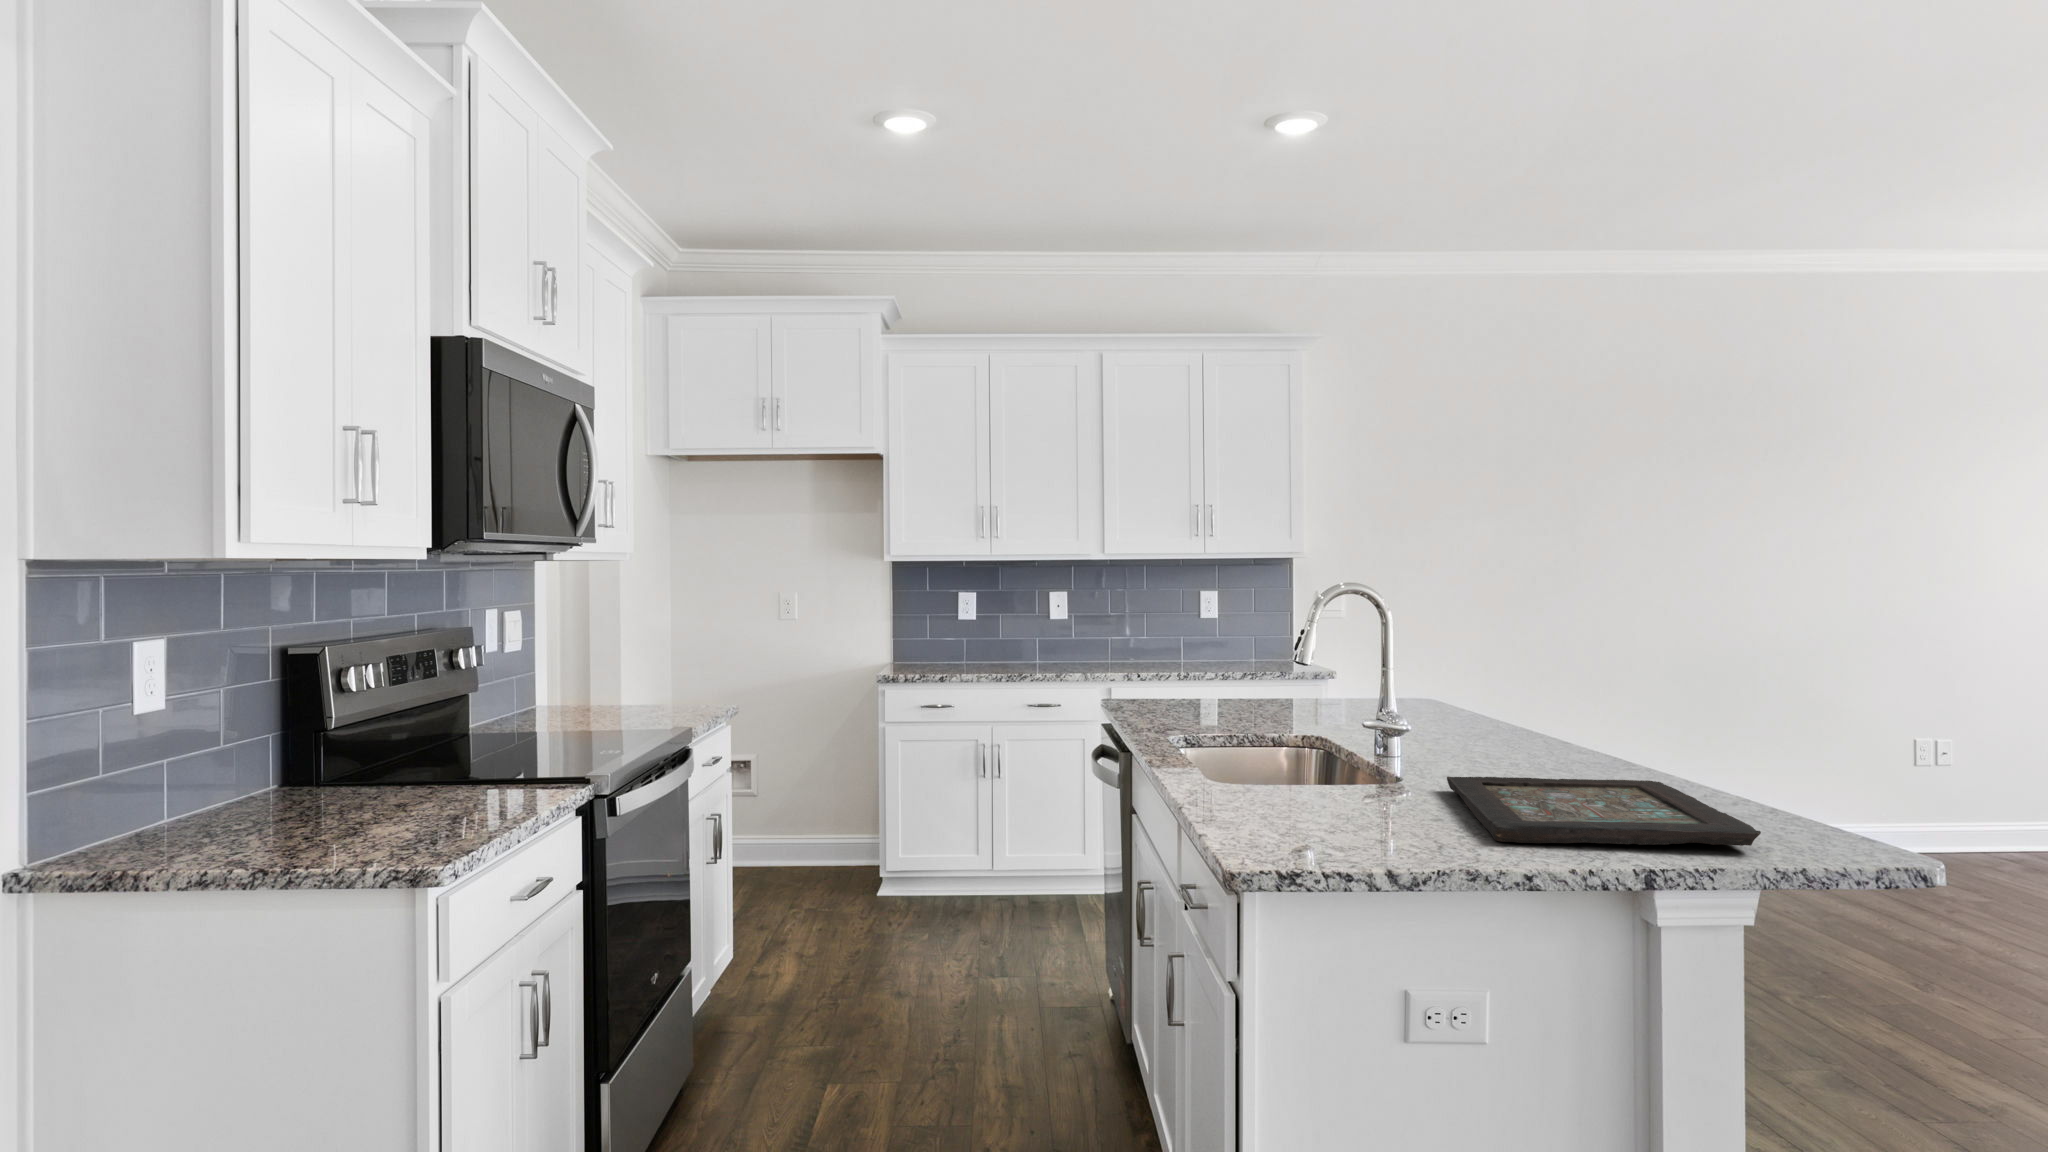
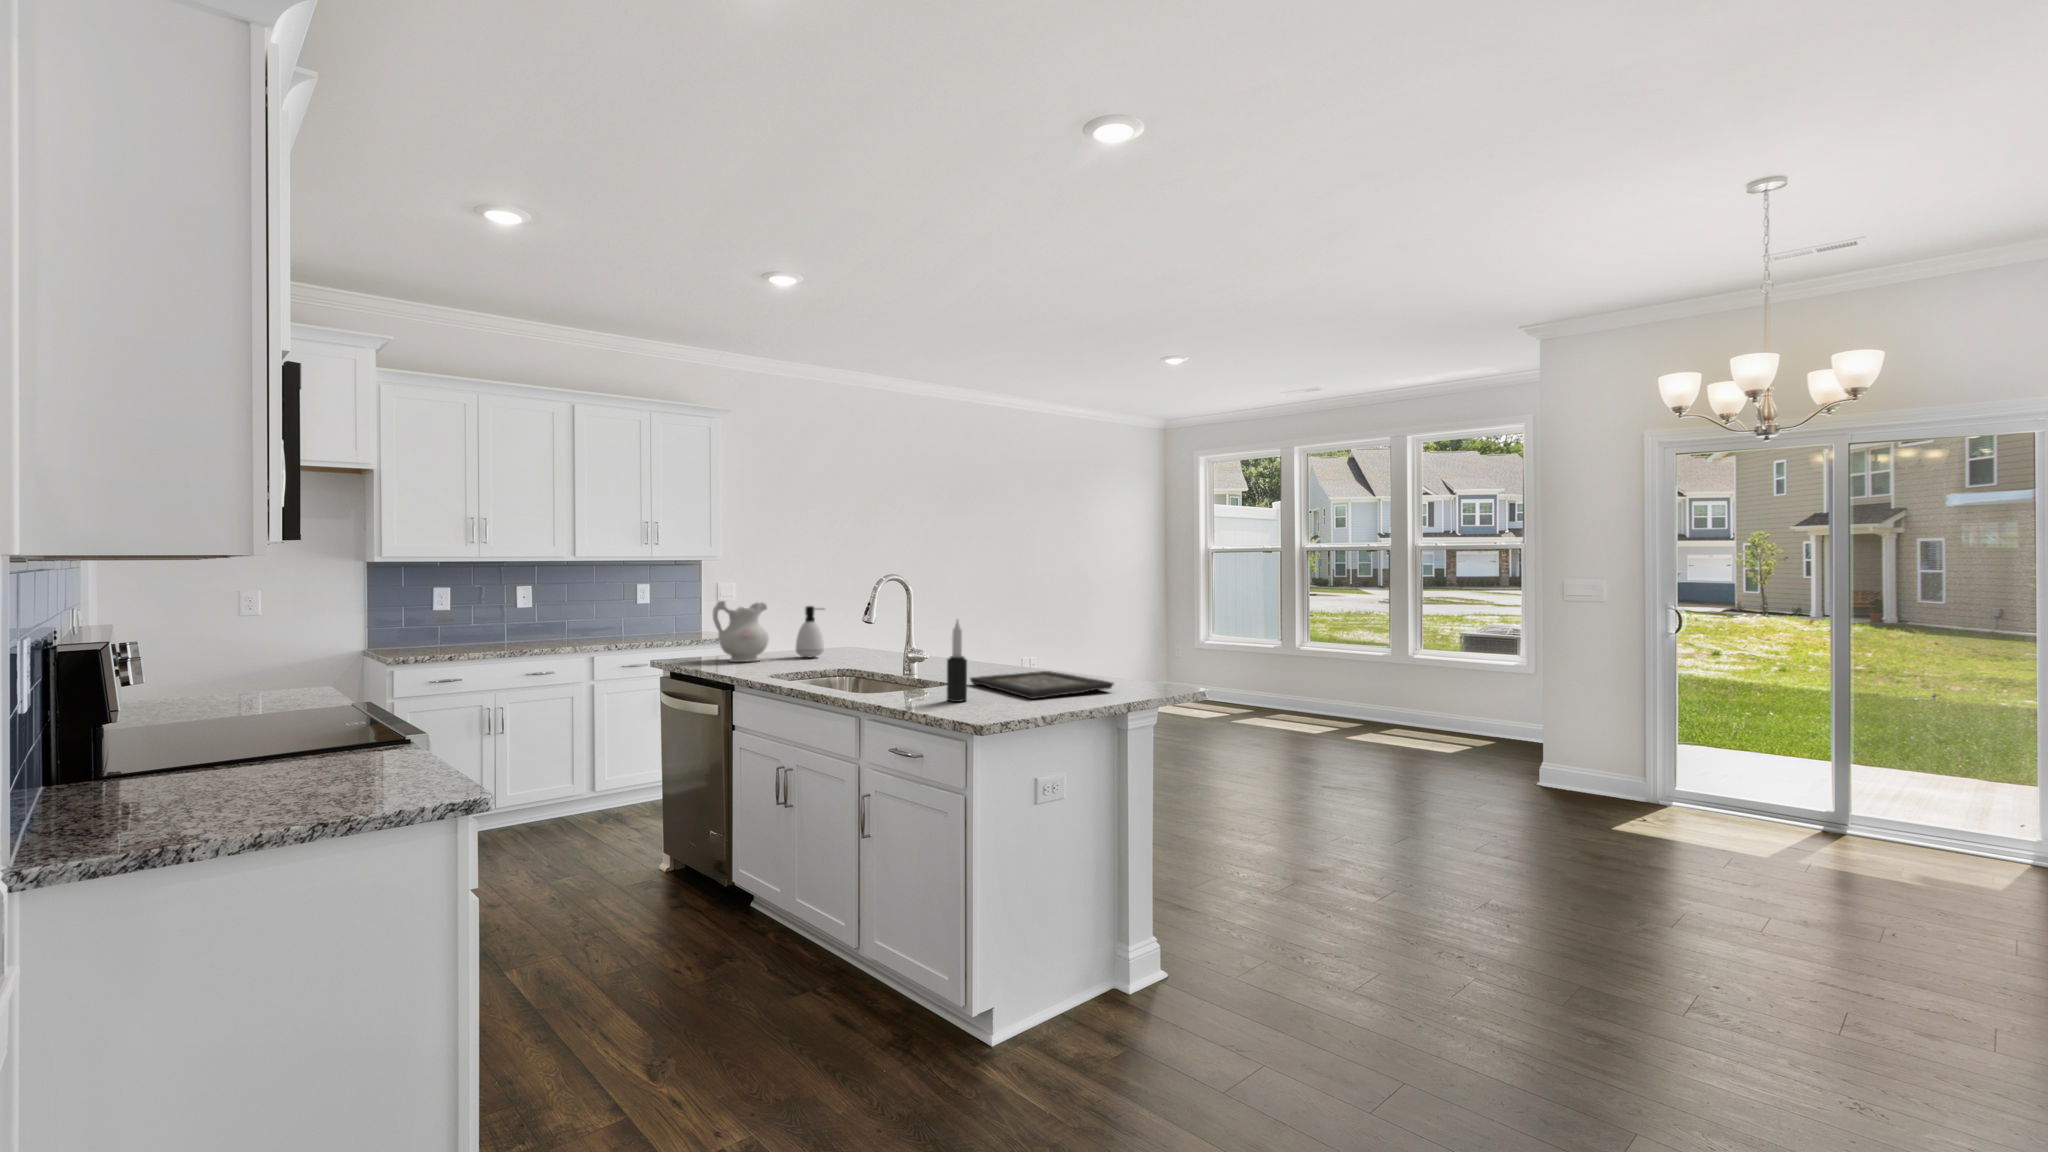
ceramic pitcher: none [1148,616,1229,711] -> present [713,601,769,662]
soap dispenser: none [1277,628,1324,711] -> present [796,606,824,657]
candle: none [1316,658,1354,825] -> present [947,620,967,702]

